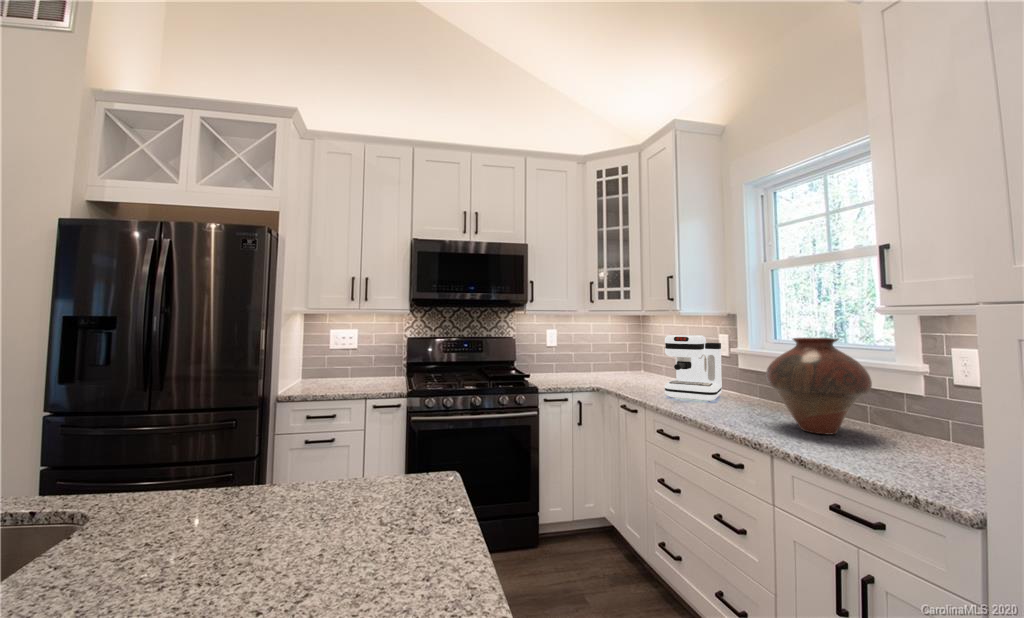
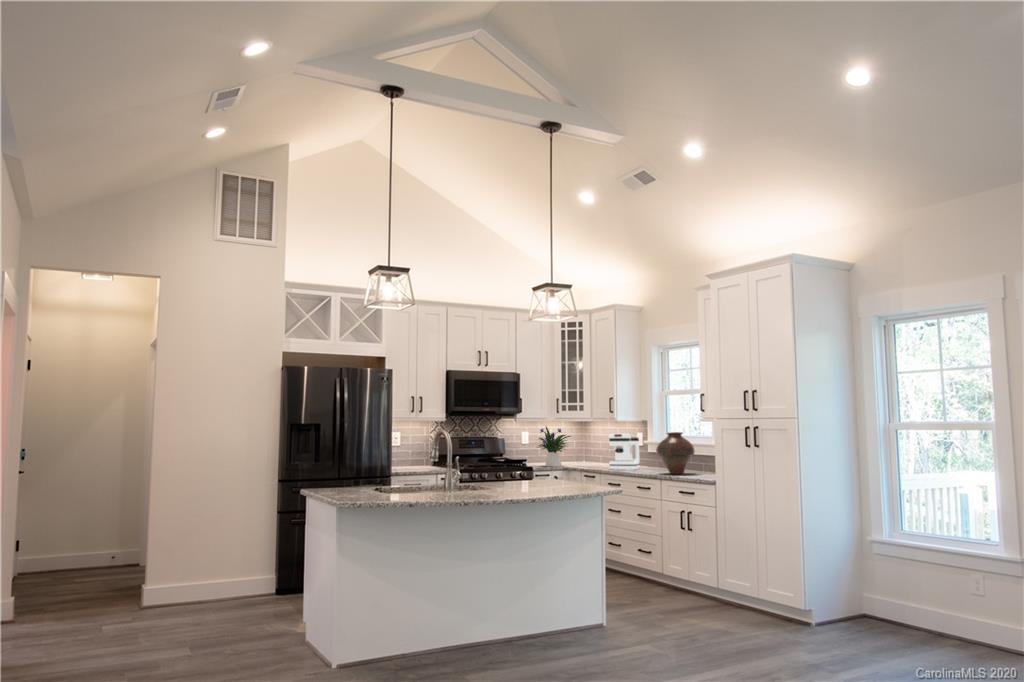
flower arrangement: none [555,321,610,381] -> present [538,427,571,467]

